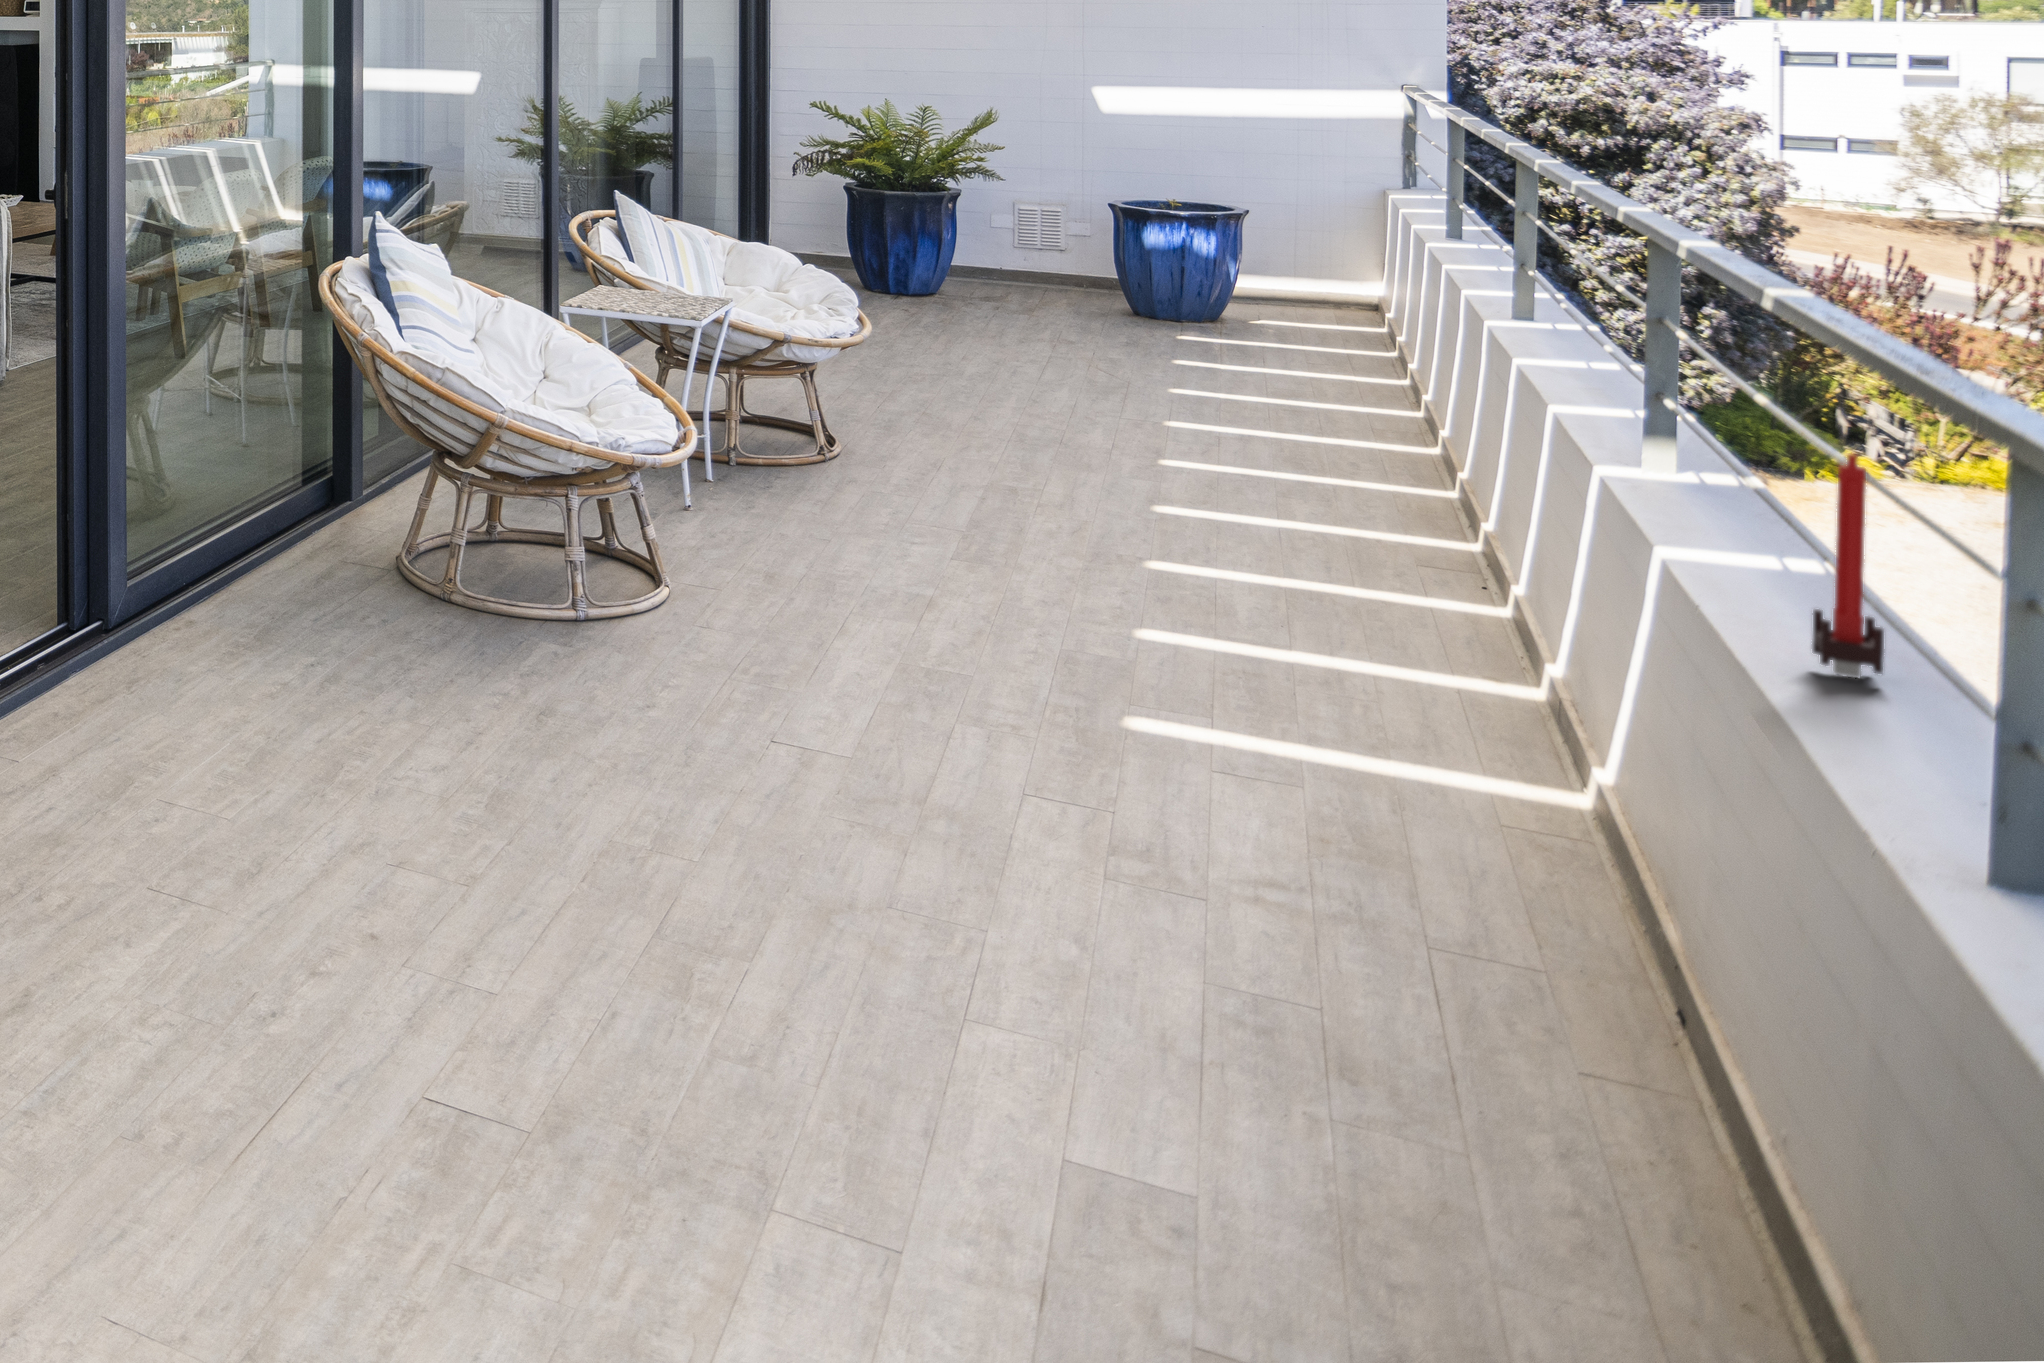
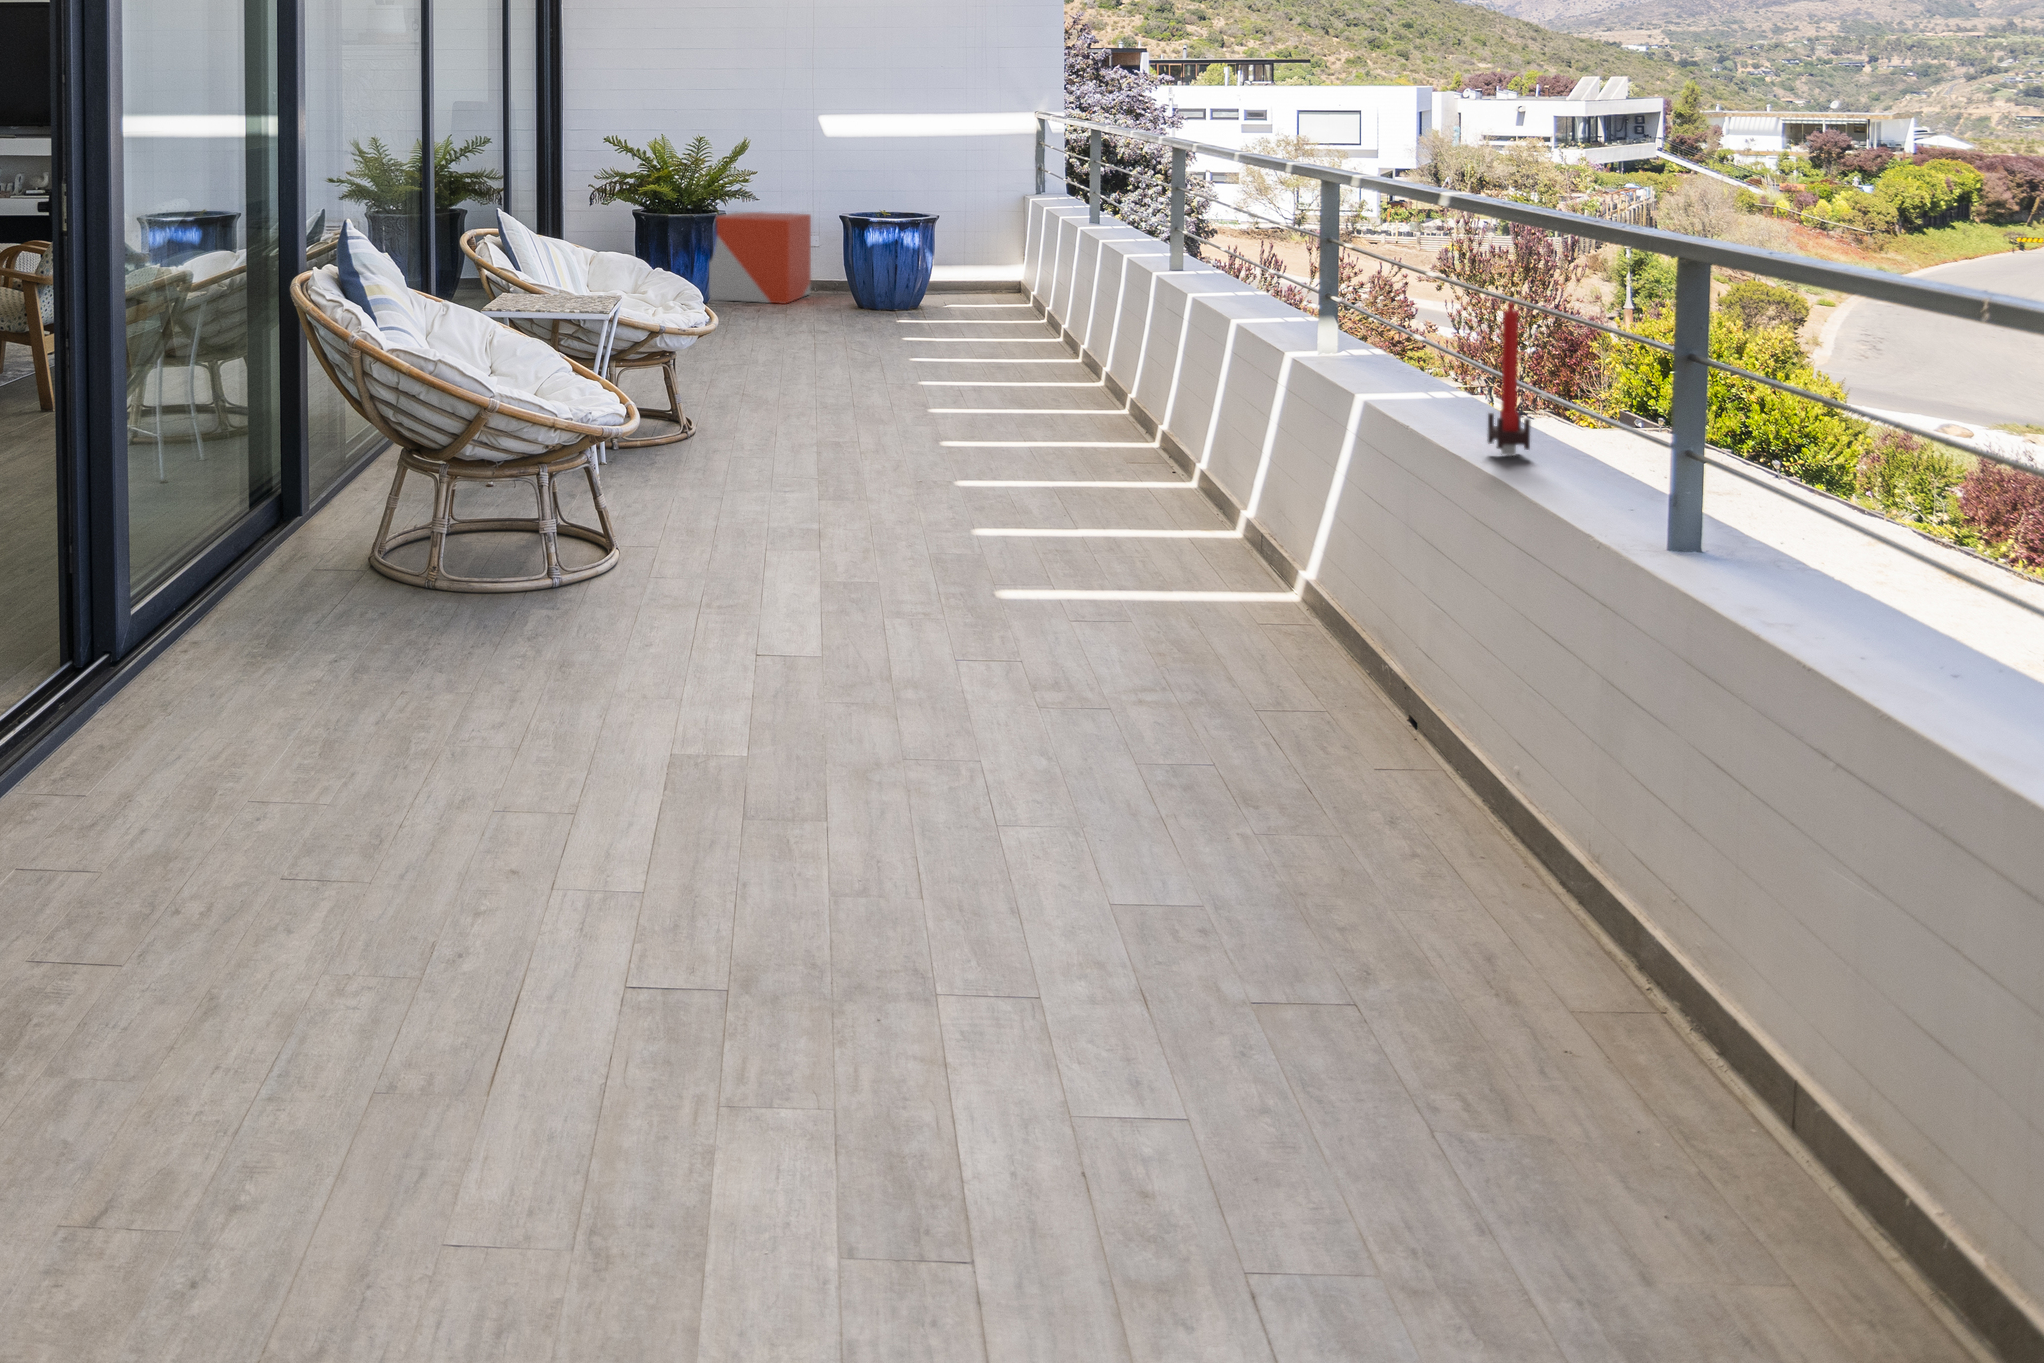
stool: none [943,191,1085,307] -> present [709,212,811,304]

